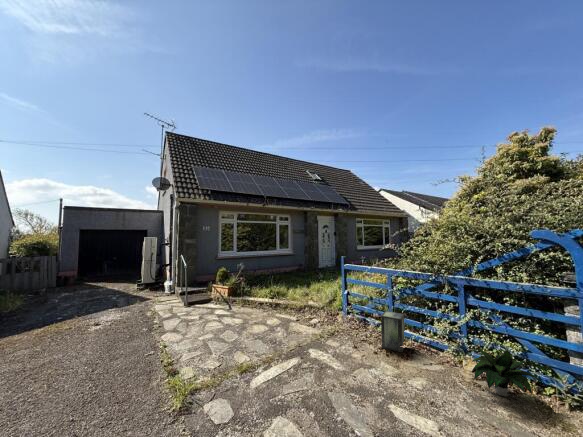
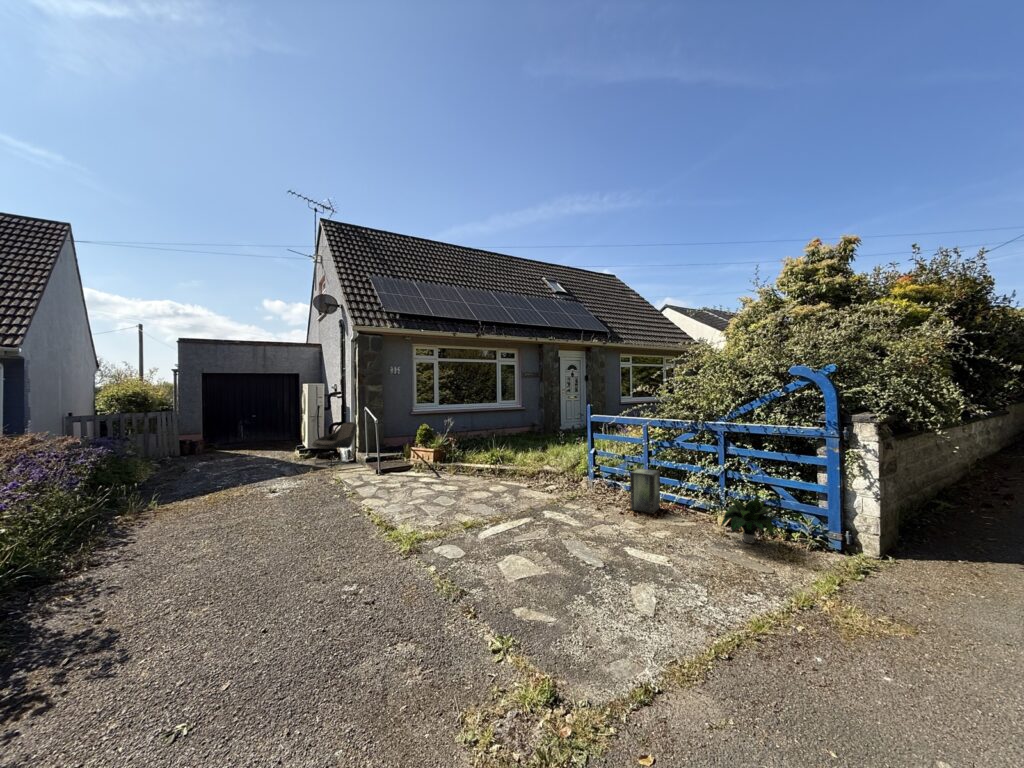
lounge chair: none [142,265,176,300] -> present [312,422,358,468]

